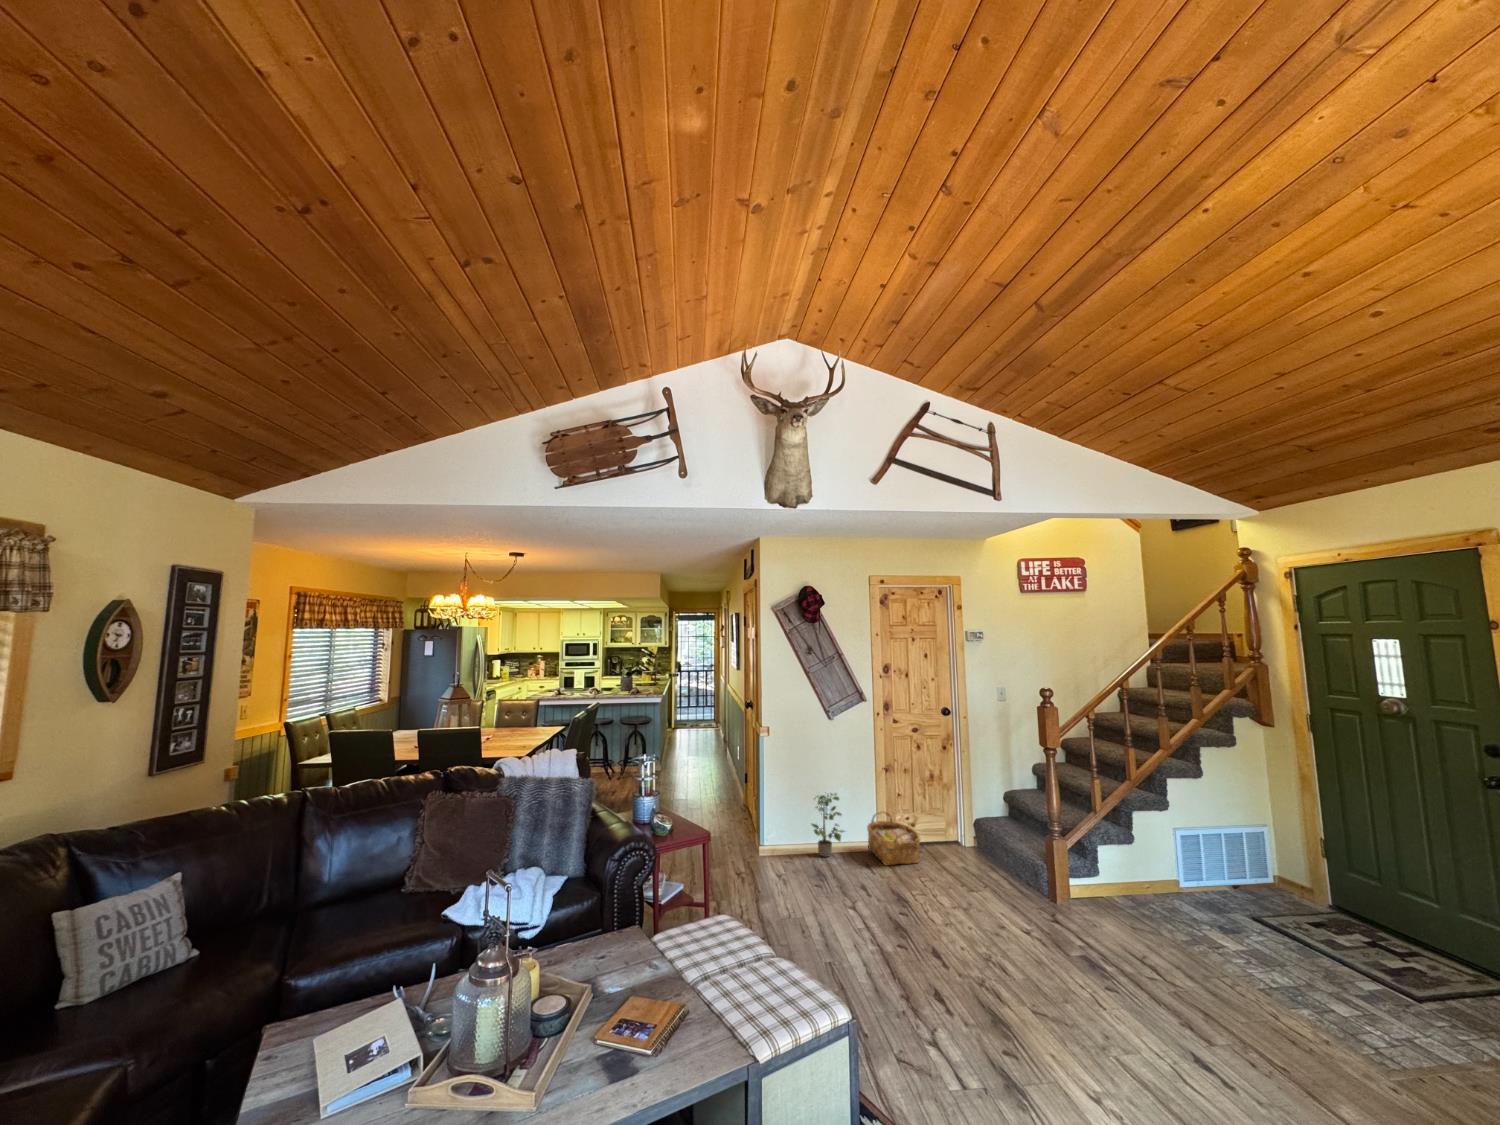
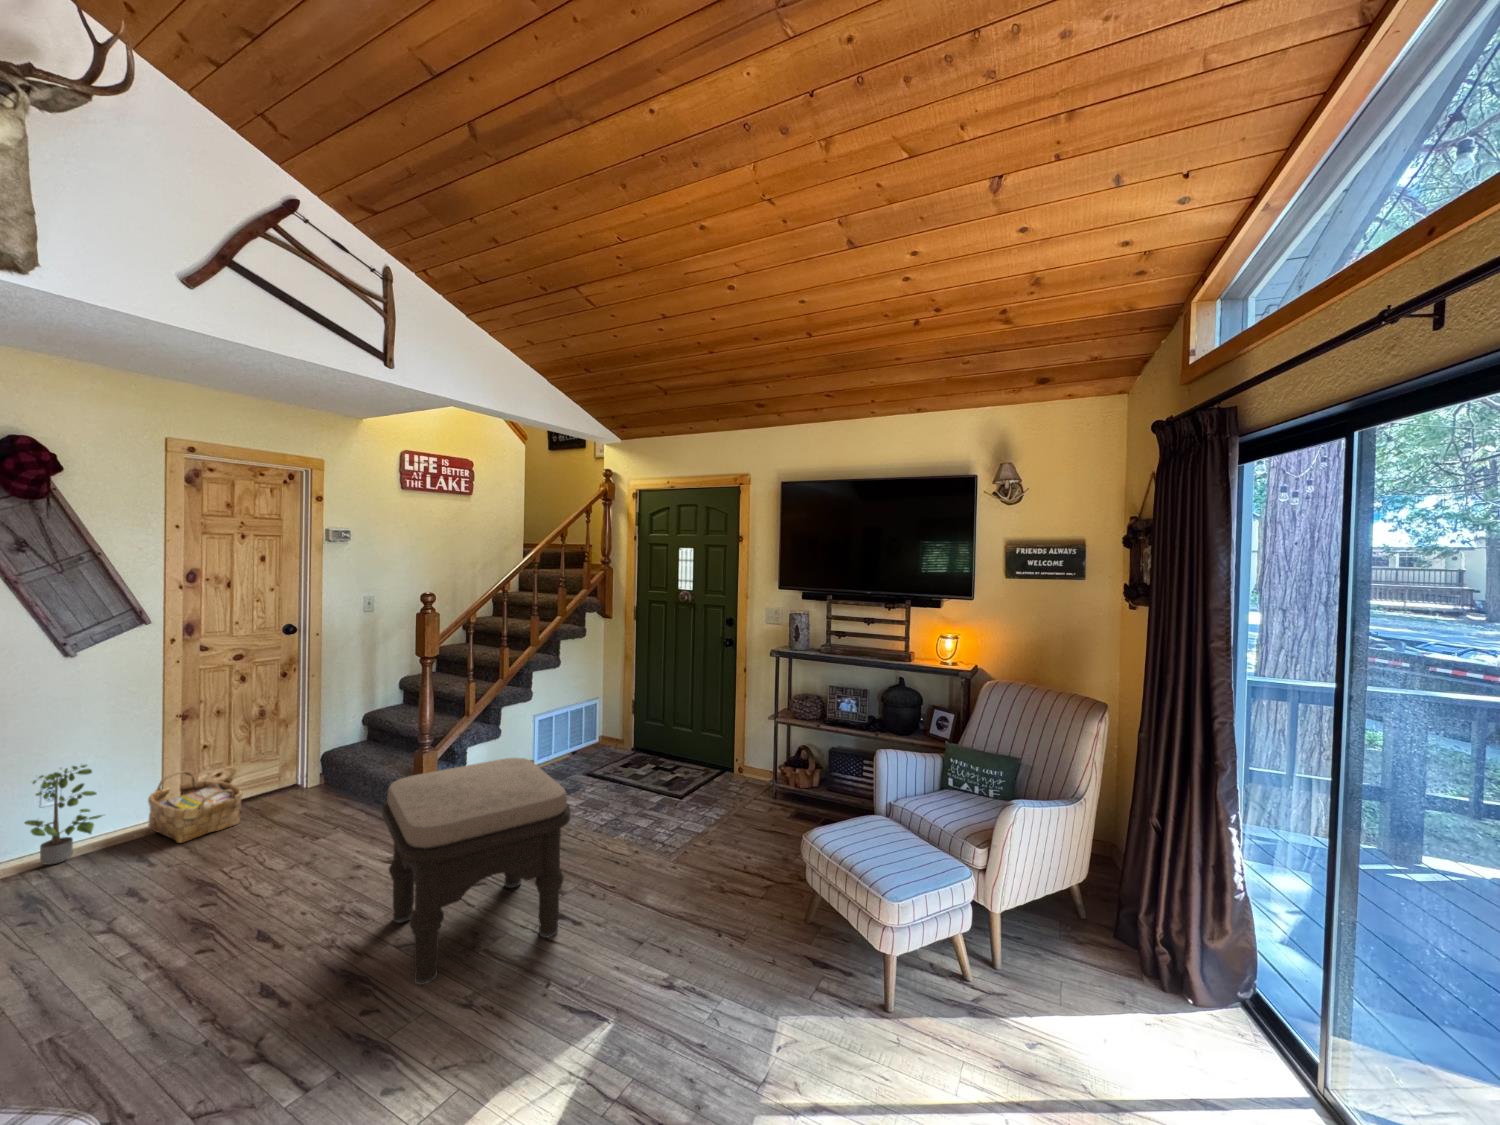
ottoman: none [1014,855,1205,1080] -> present [382,758,570,984]

